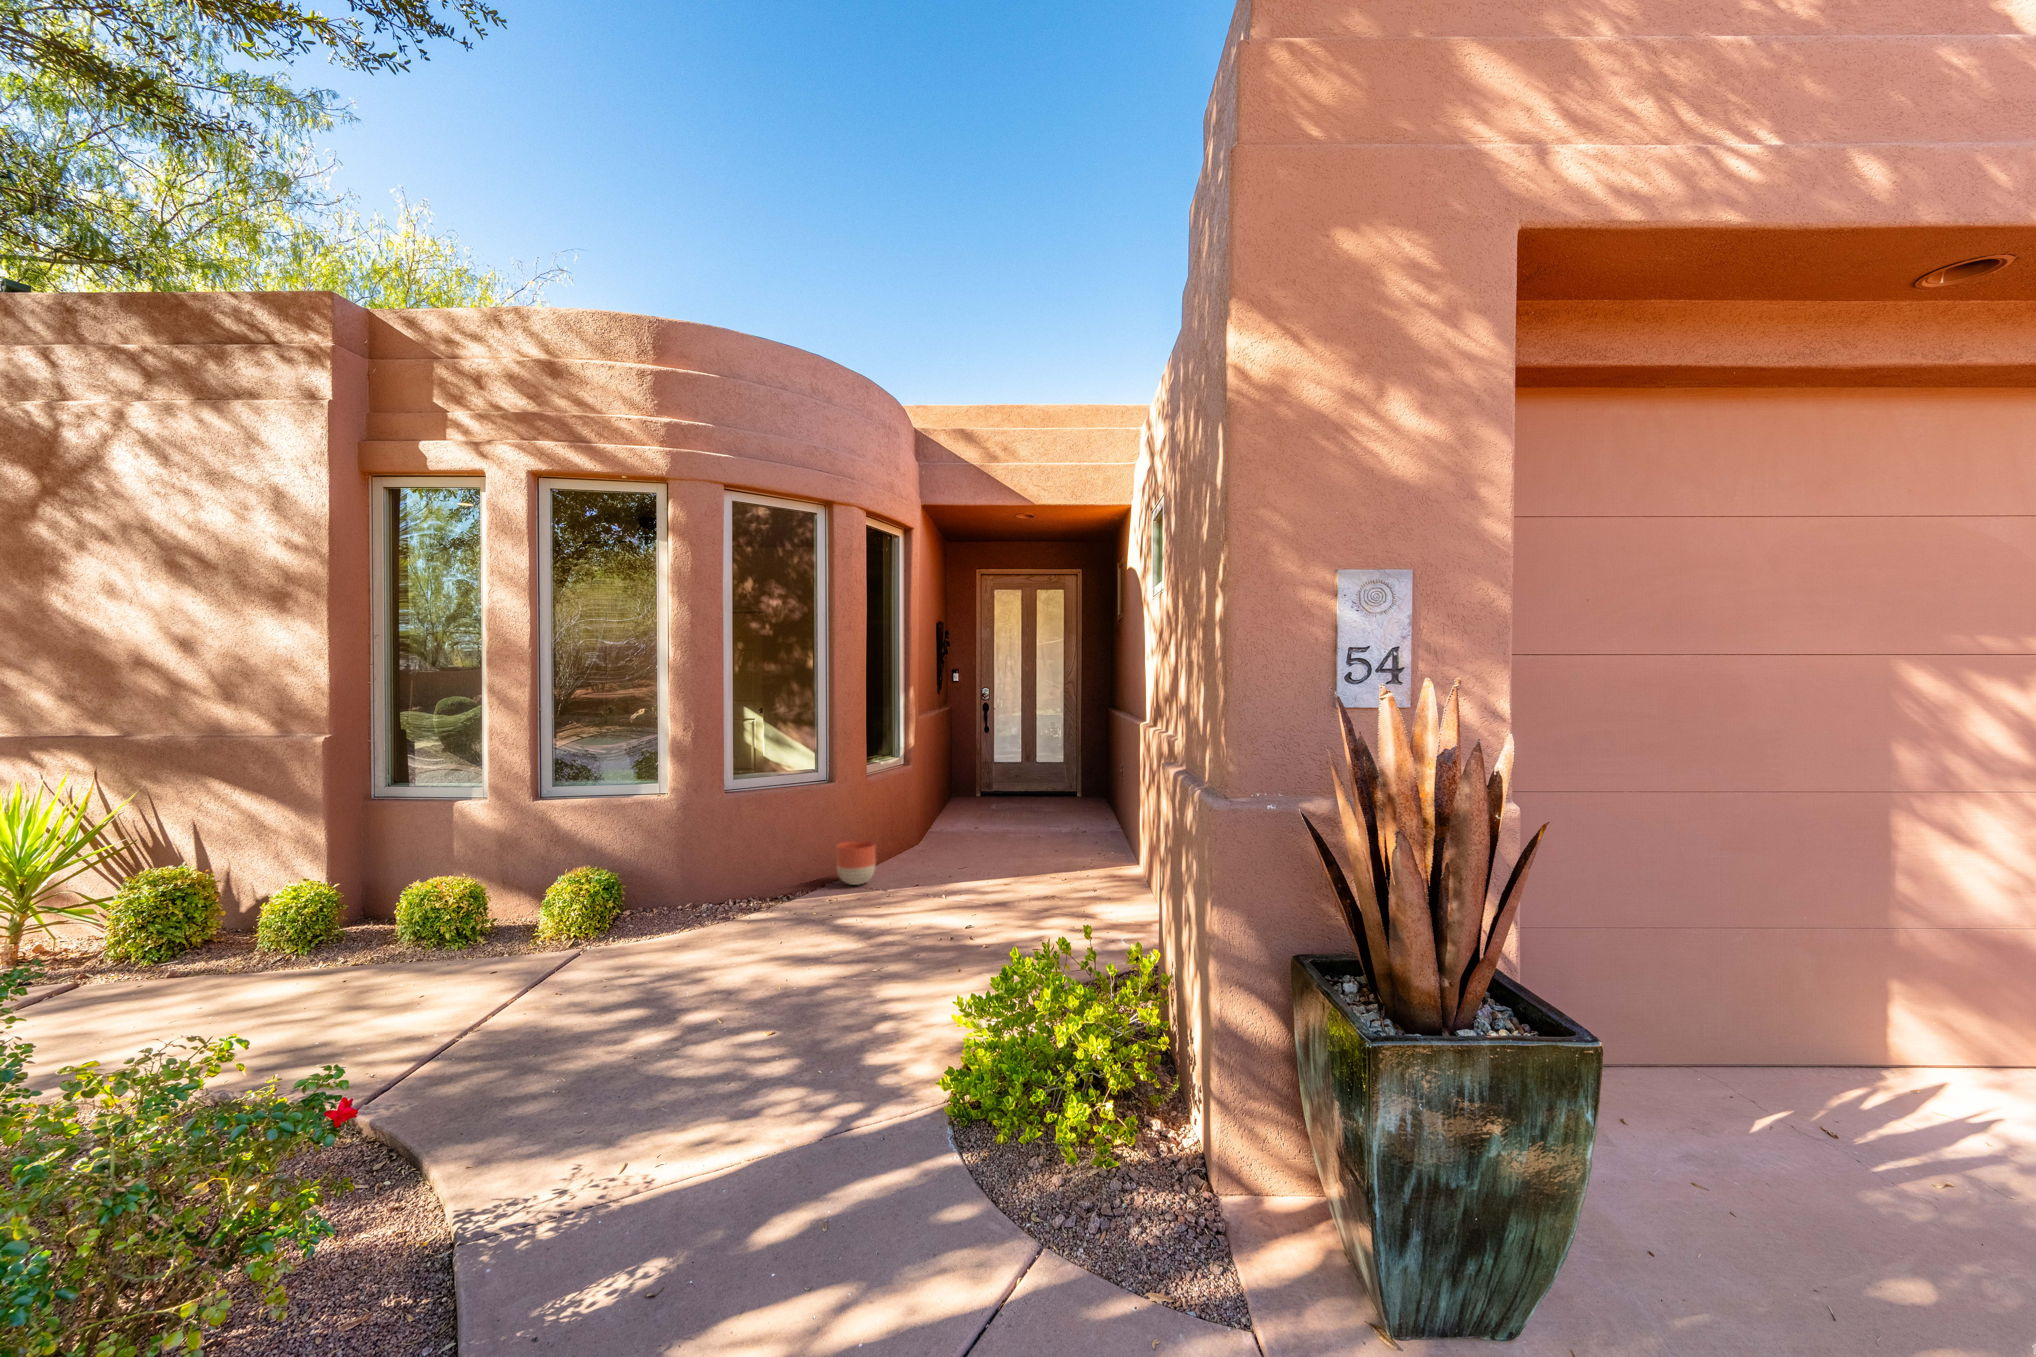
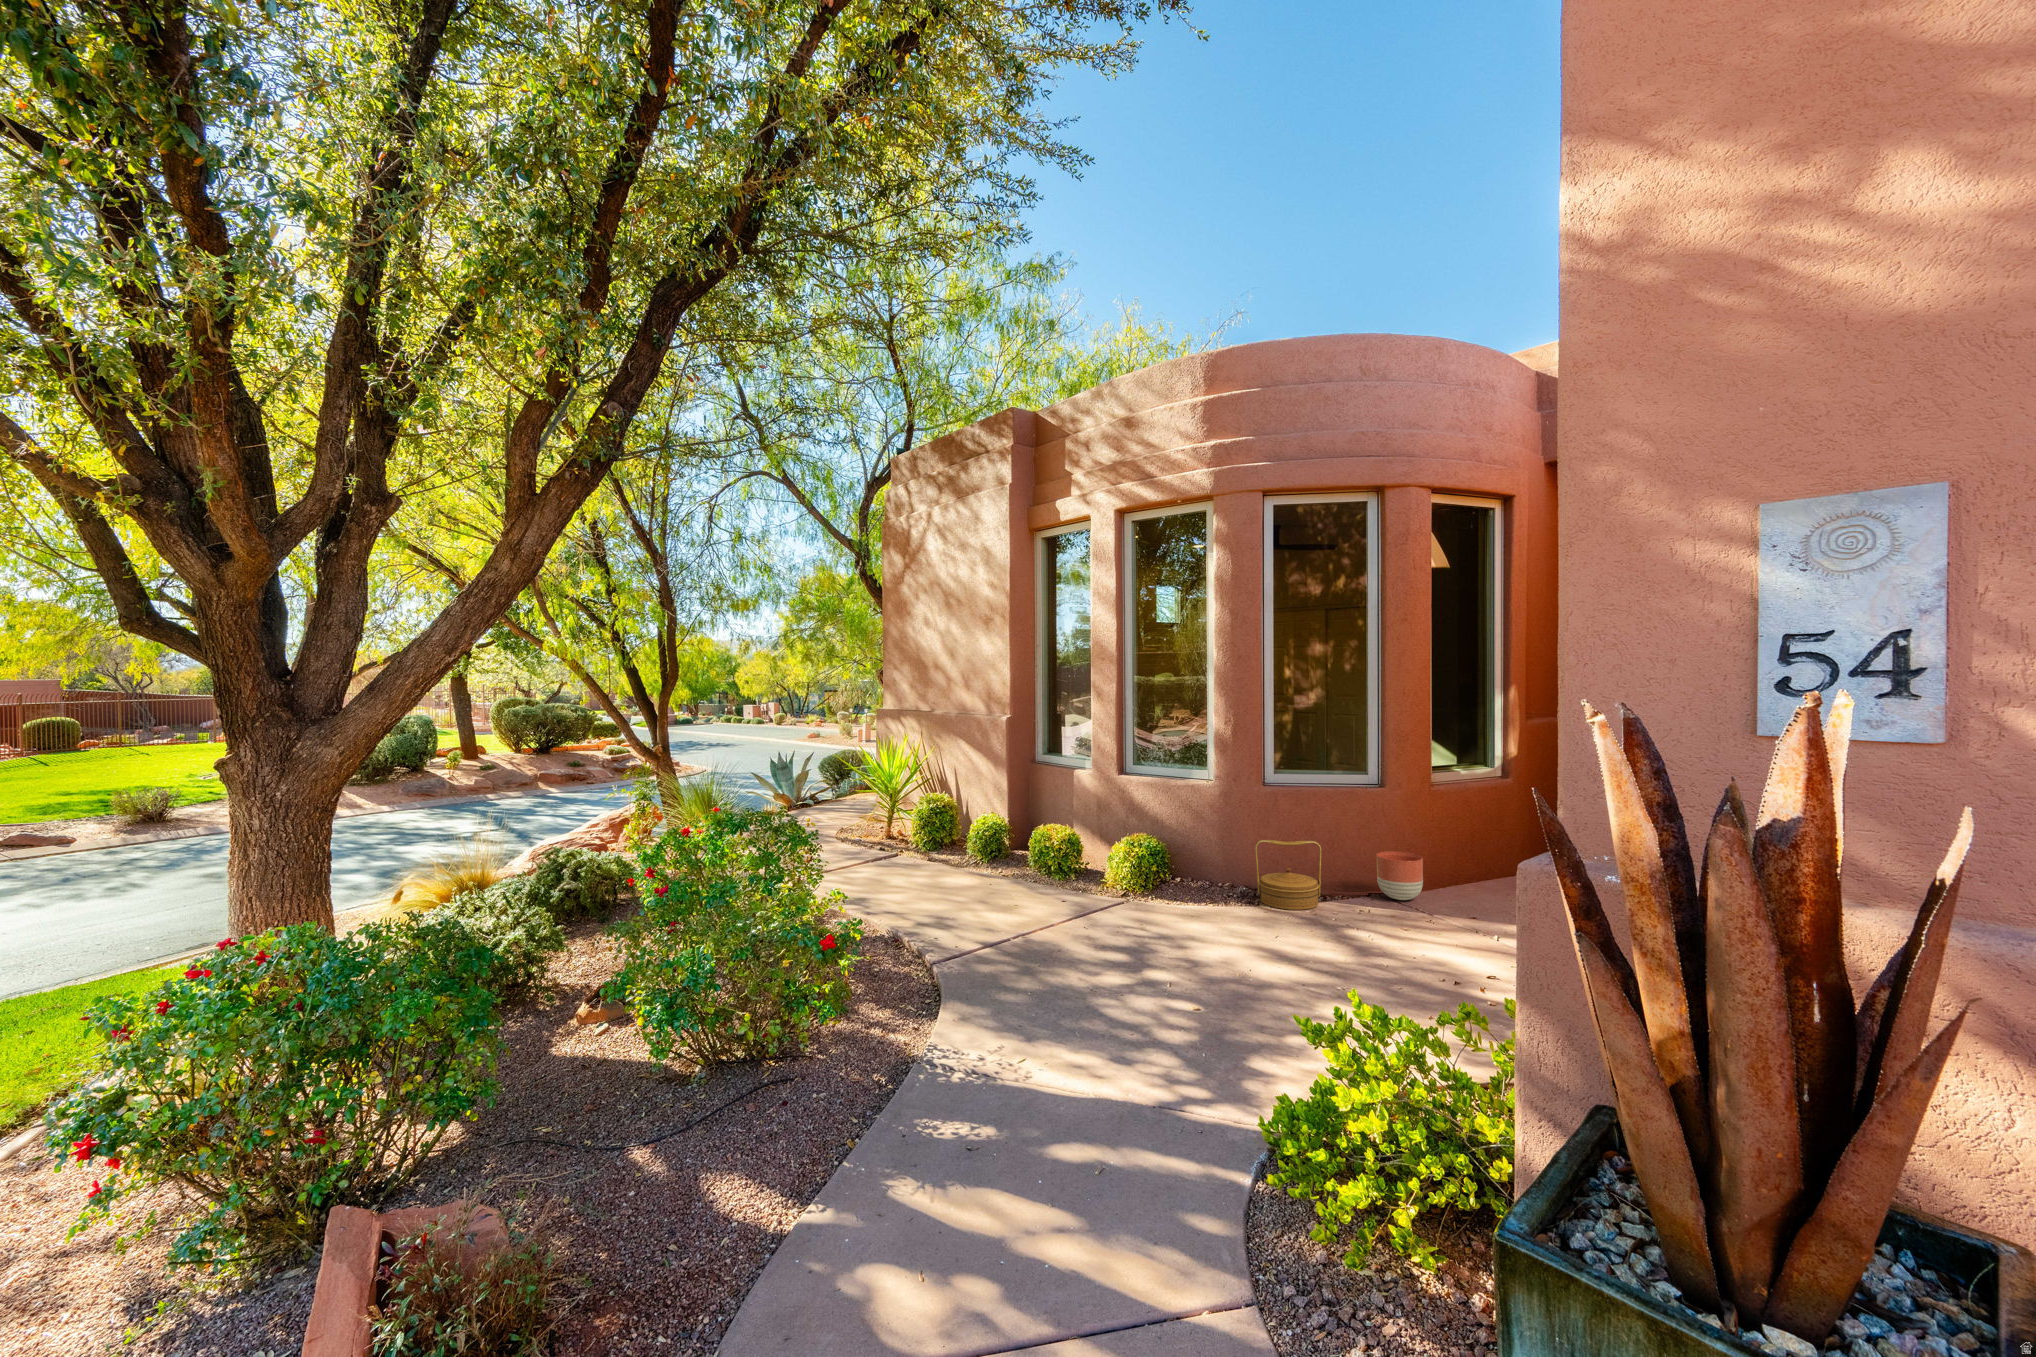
woven basket: none [732,842,797,917] -> present [1255,840,1321,910]

